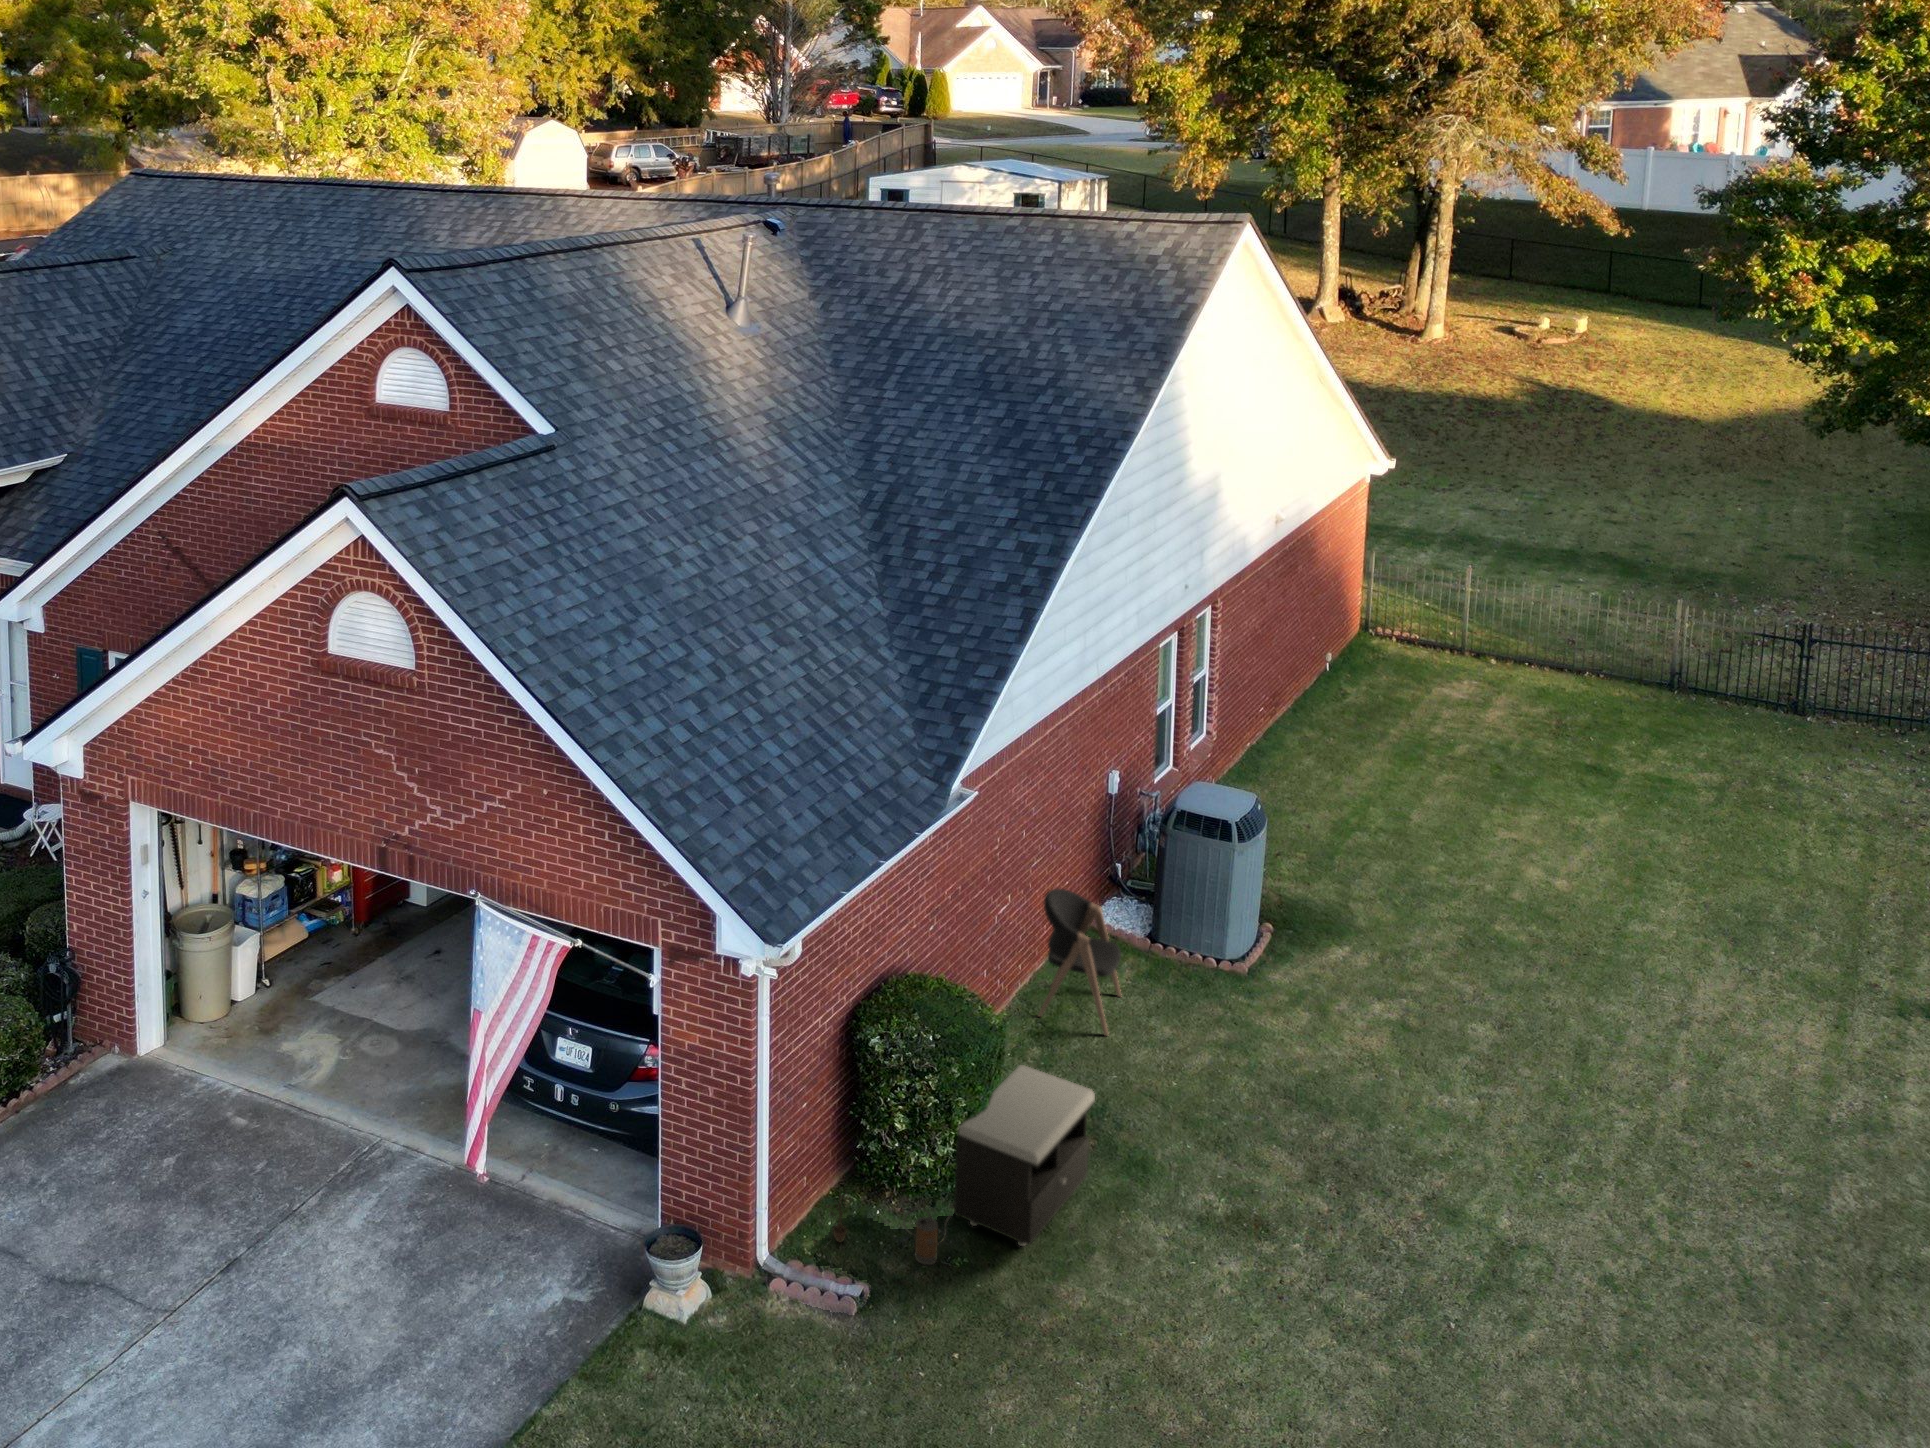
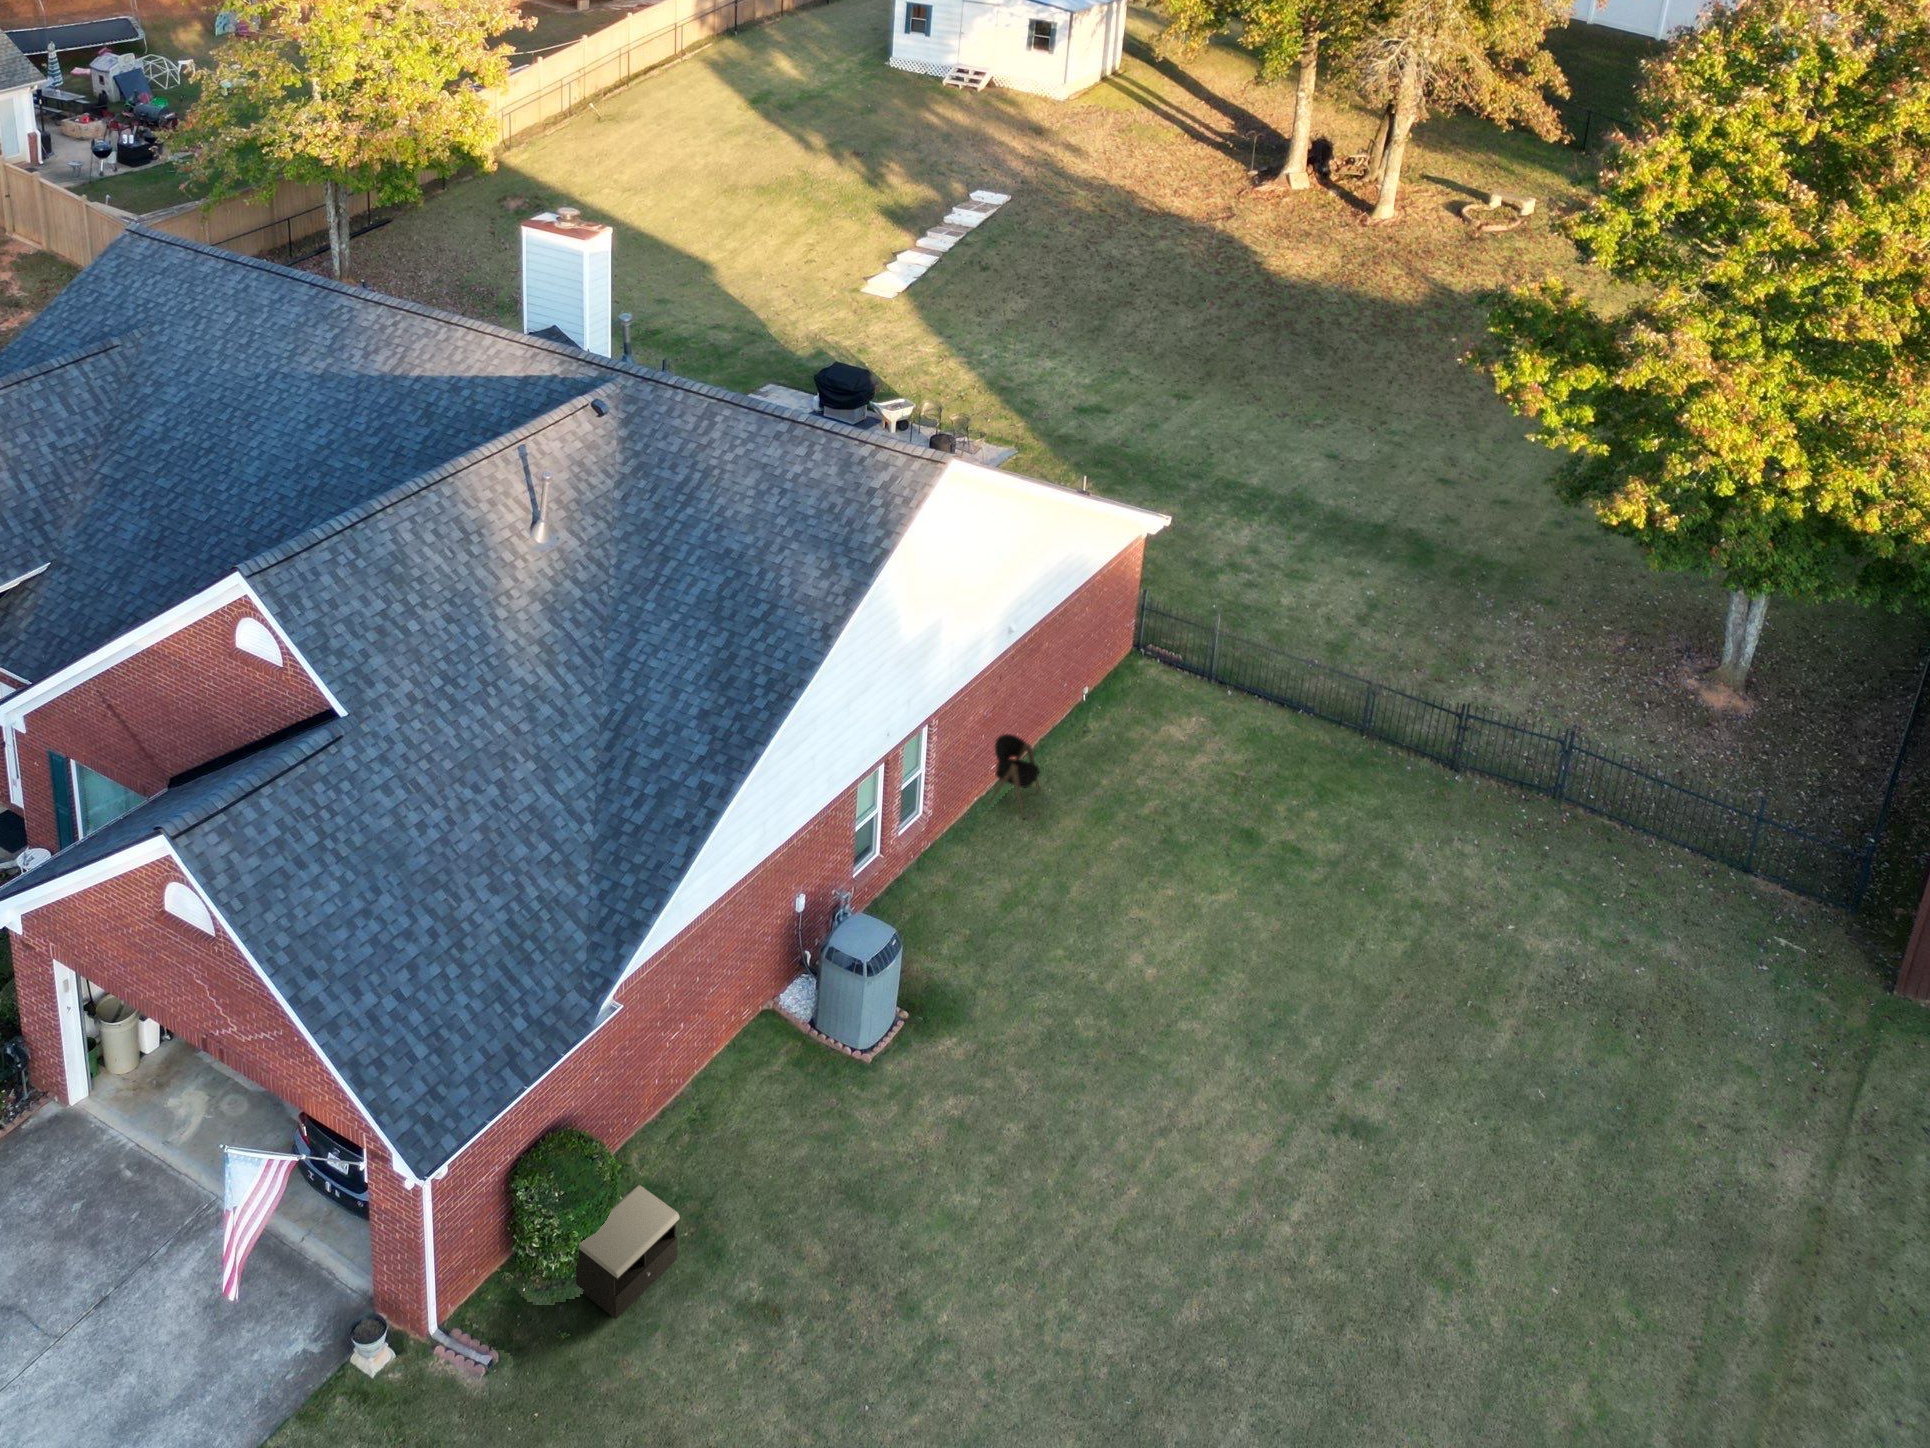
chair: present [1038,888,1121,1036] -> present [989,734,1040,818]
decorative plant: present [827,1194,851,1245] -> none [484,1274,507,1309]
watering can: present [903,1207,951,1265] -> none [532,1295,565,1327]

